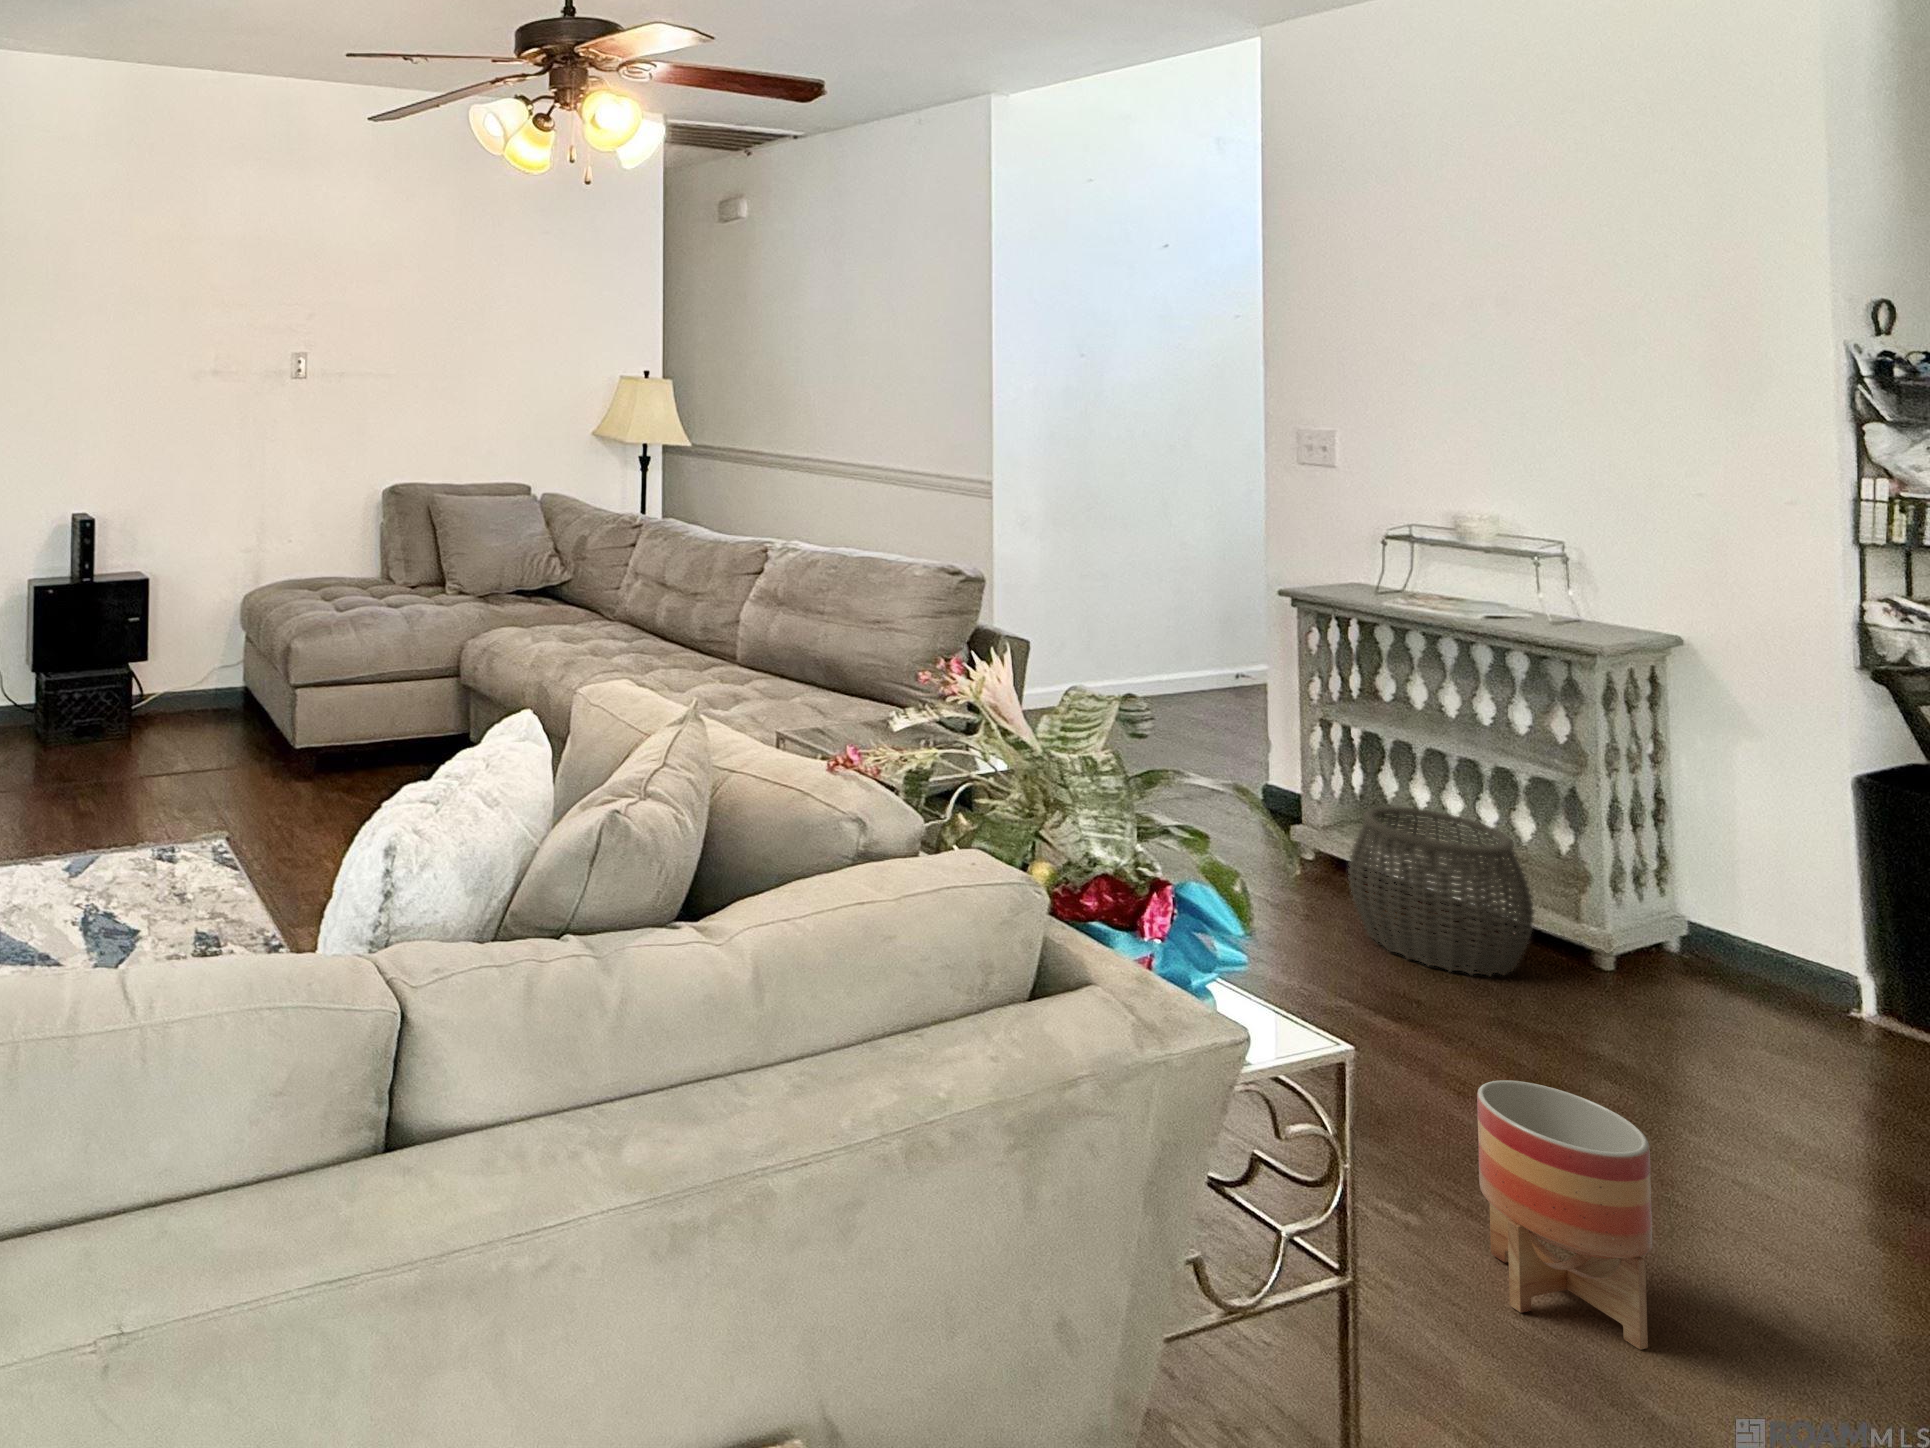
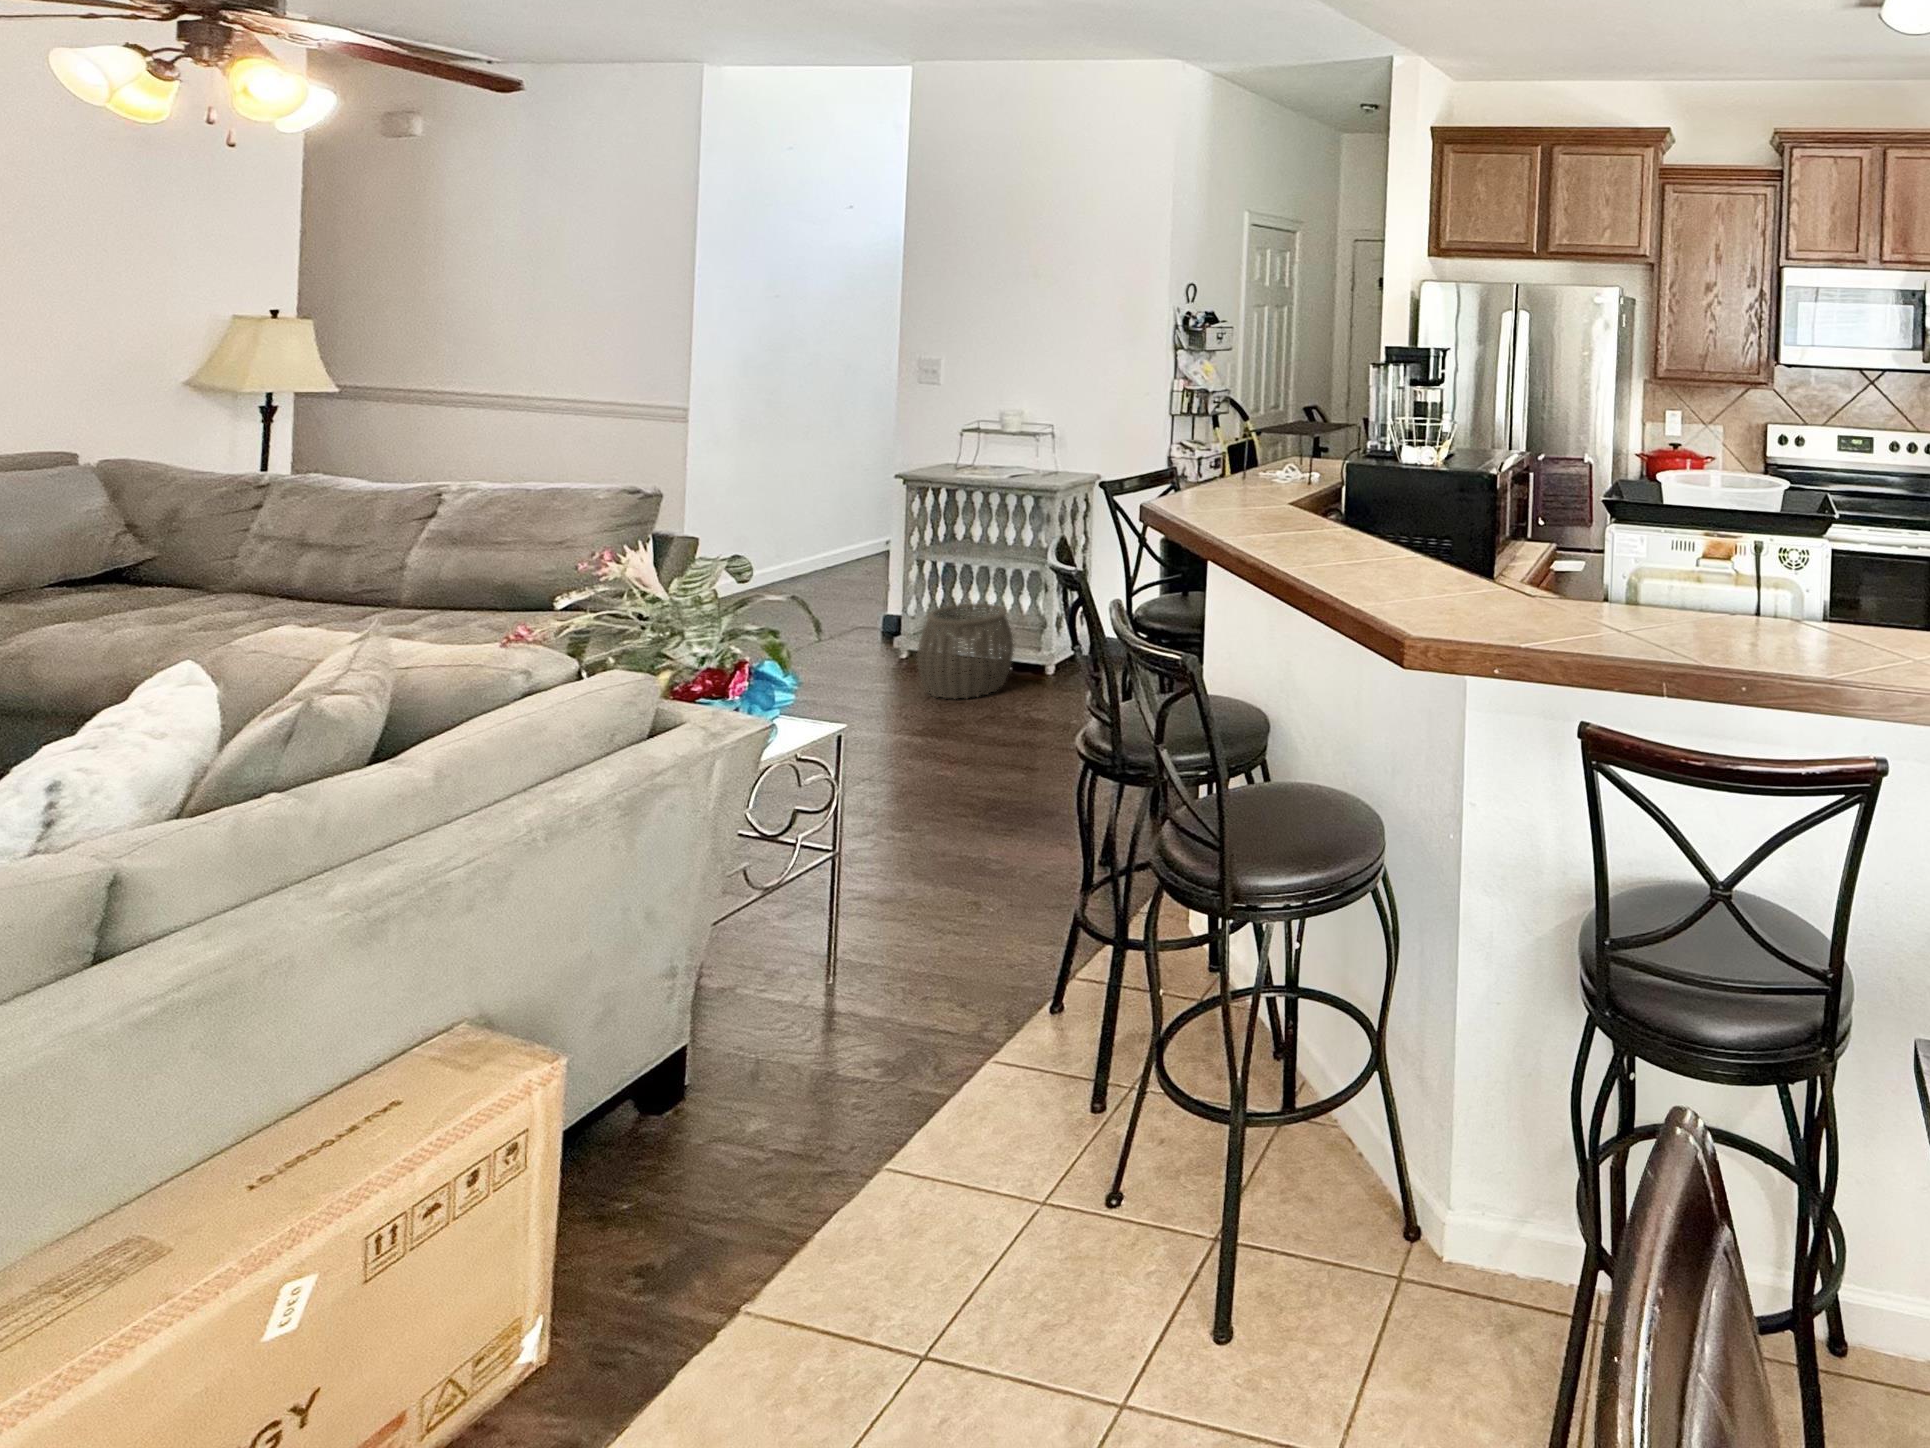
planter: present [1477,1080,1652,1350] -> none [936,728,1010,850]

